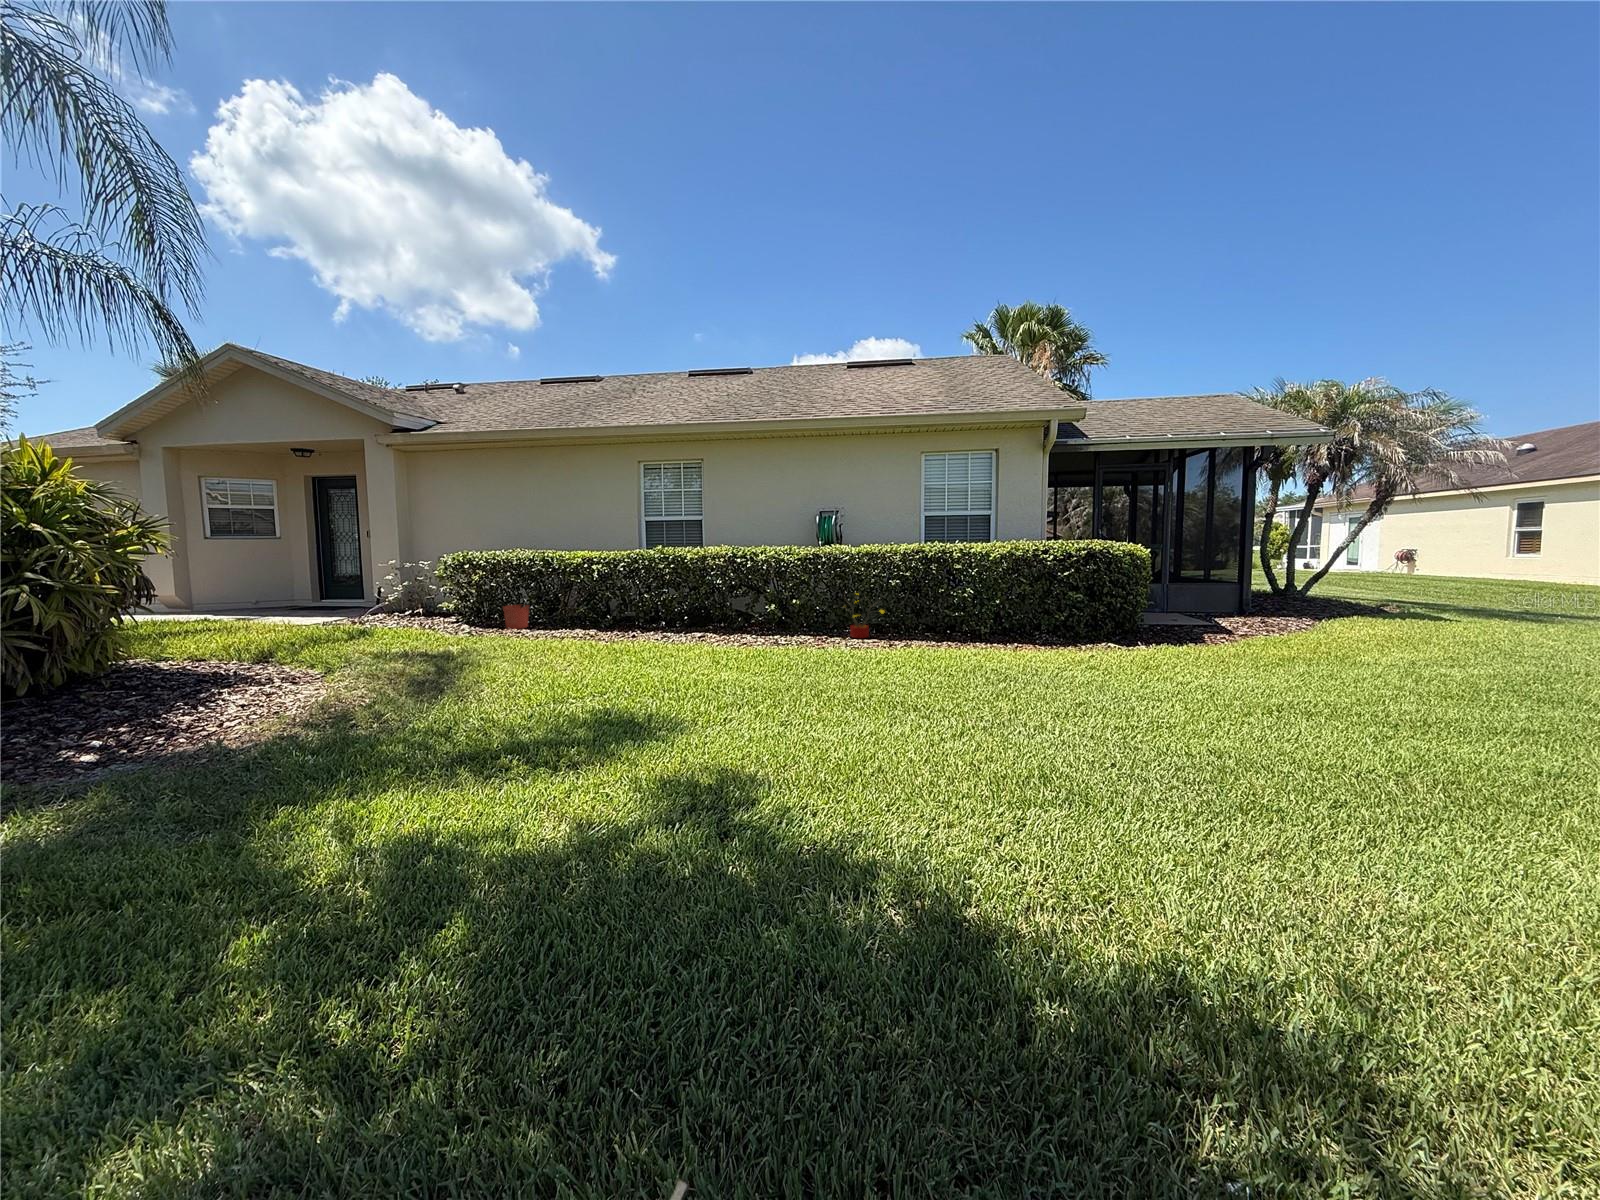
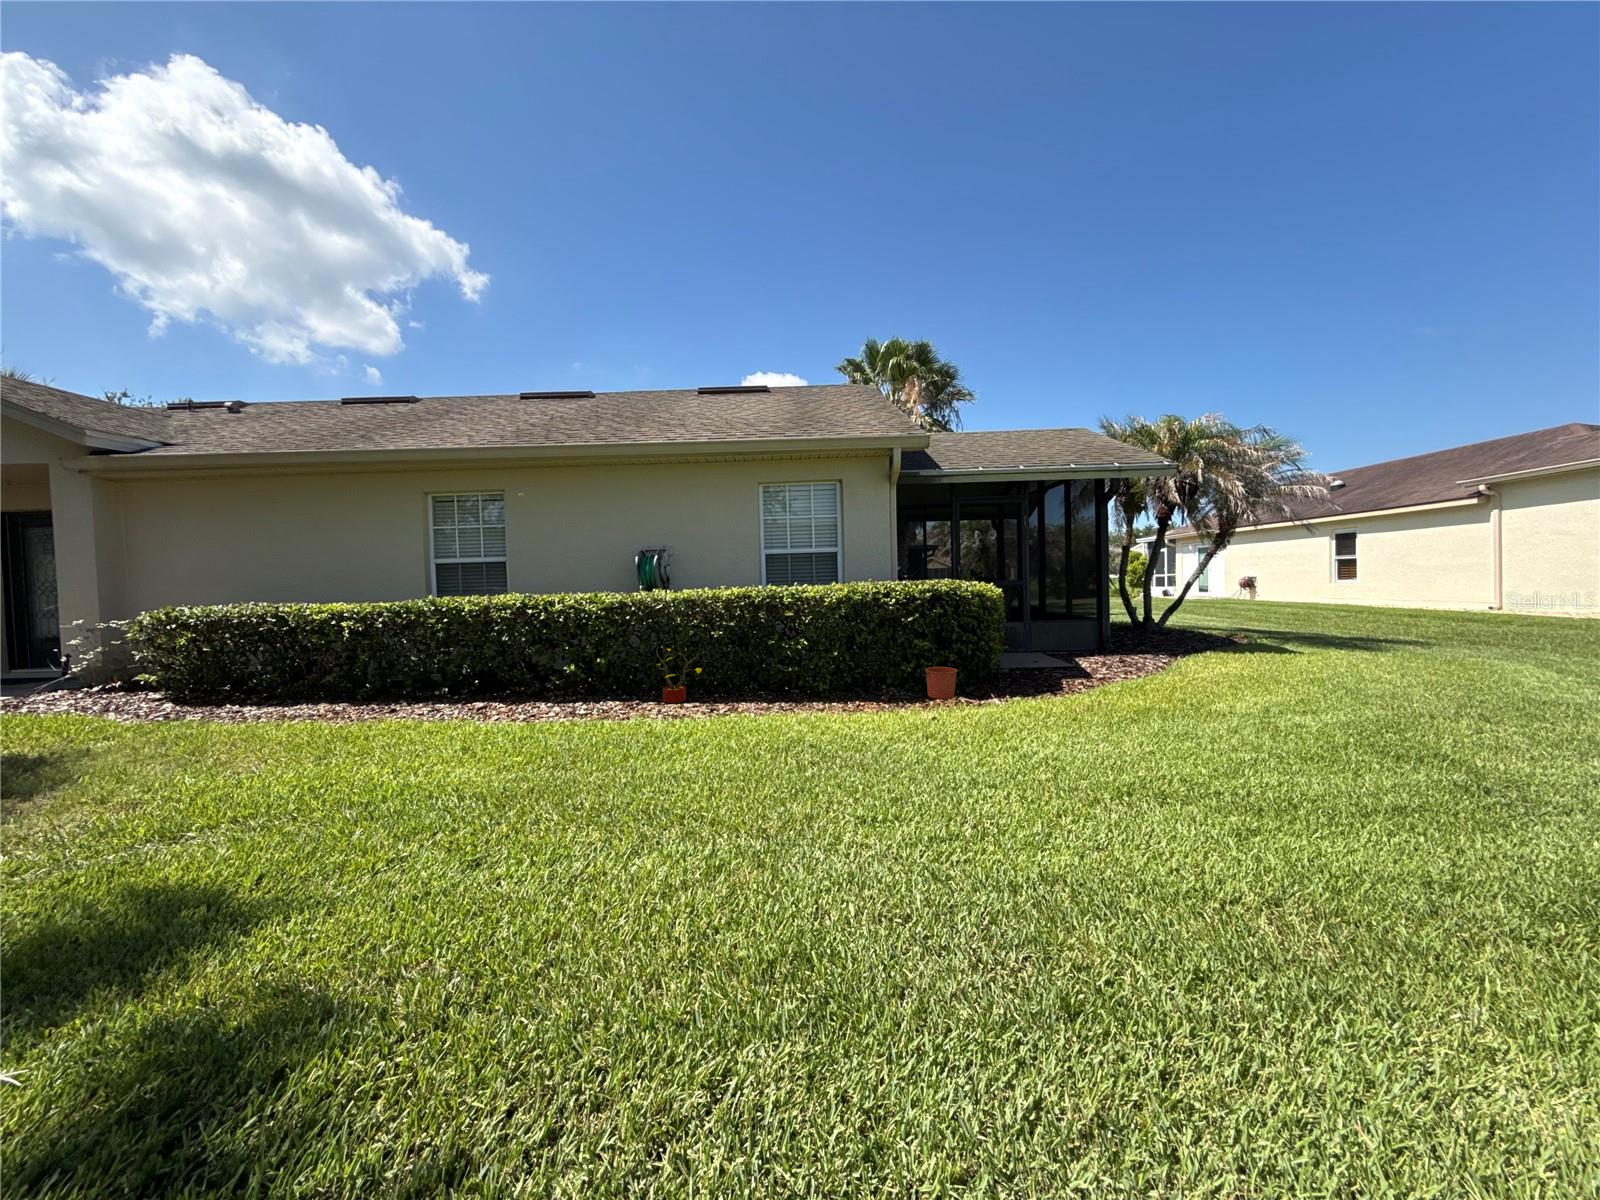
bucket: present [503,605,530,629] -> present [924,667,958,699]

